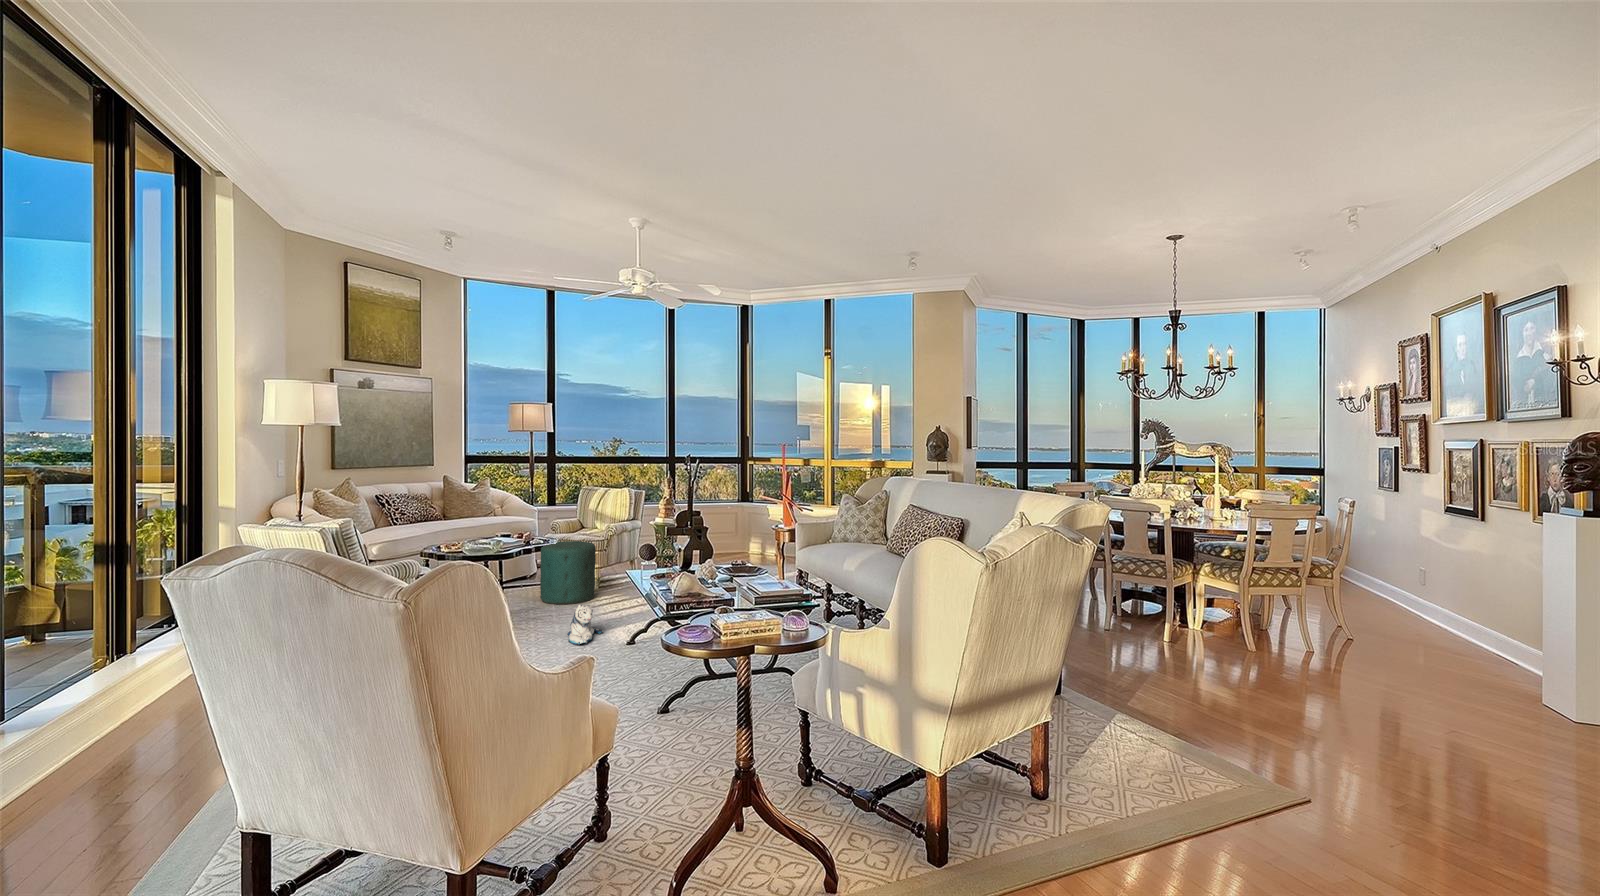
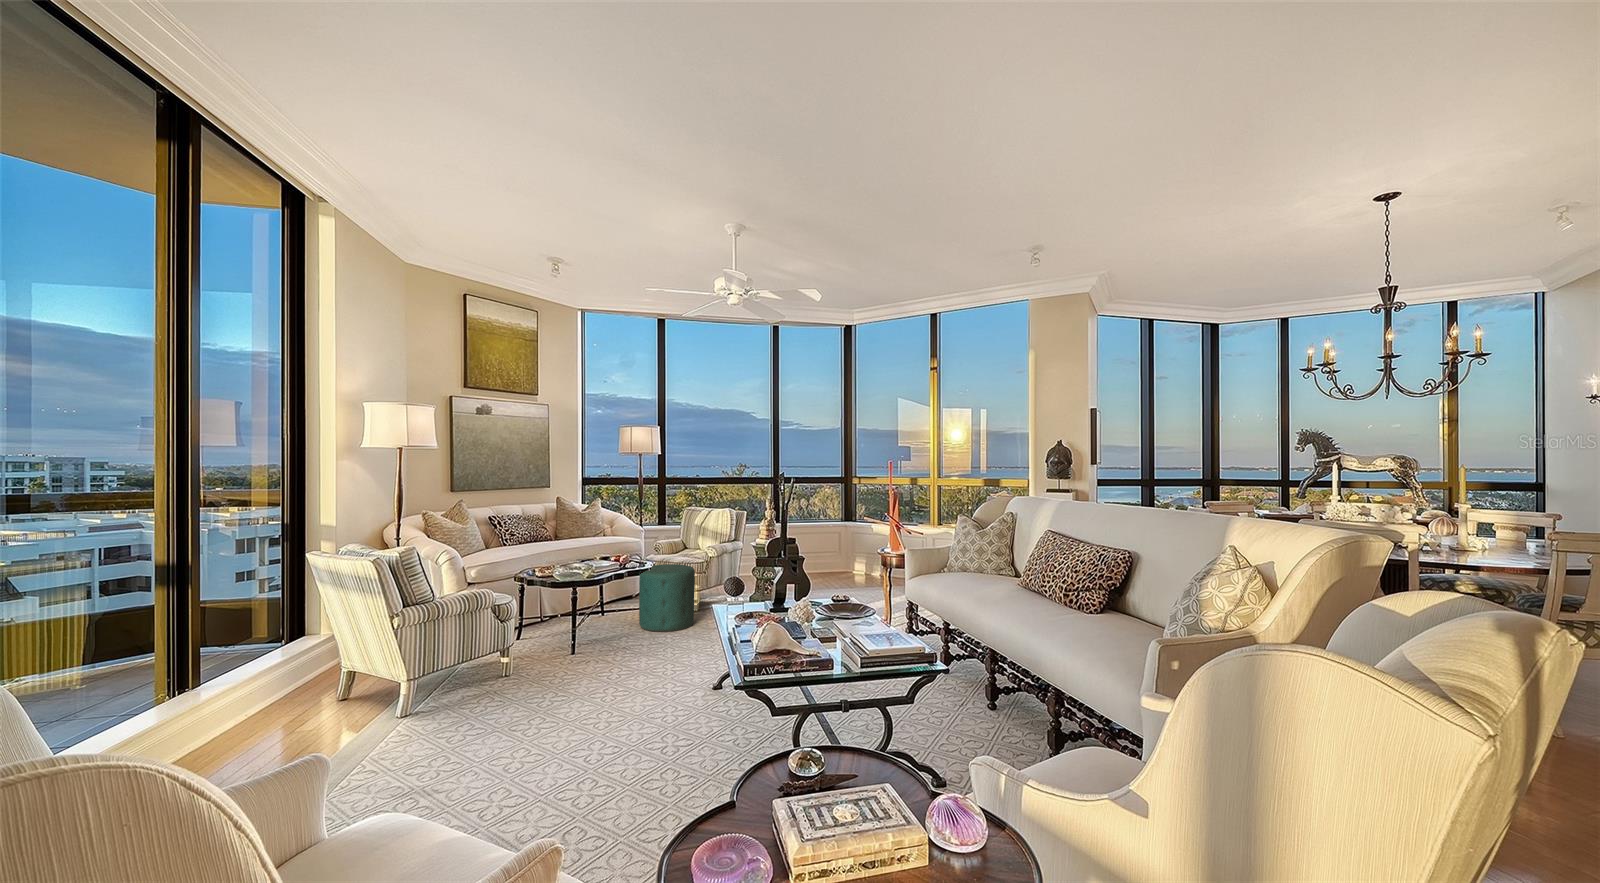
plush toy: present [567,605,602,645] -> none [656,640,693,687]

